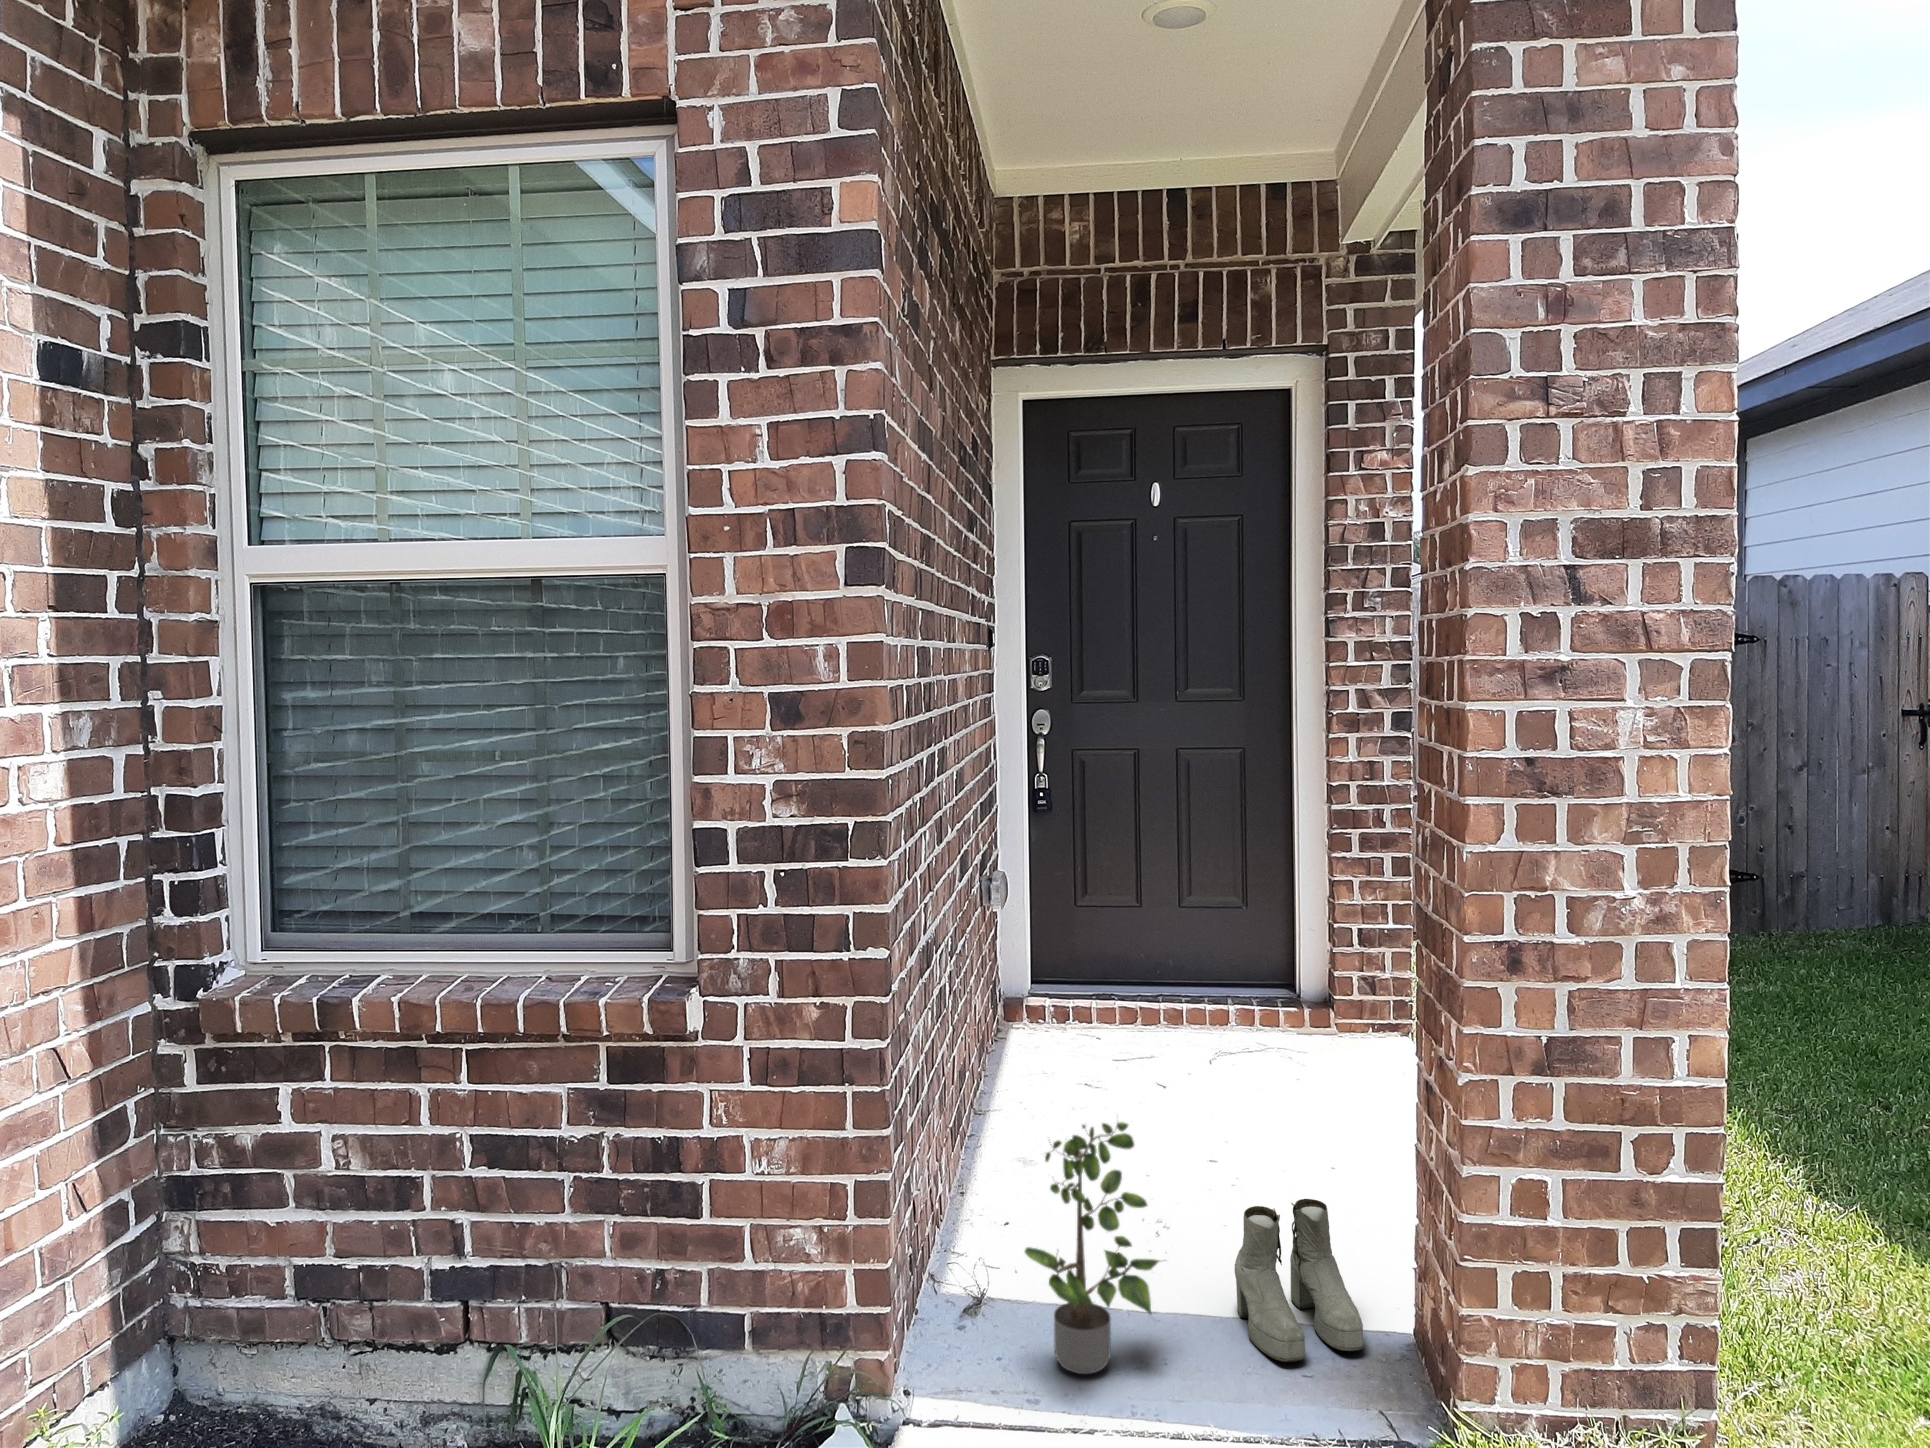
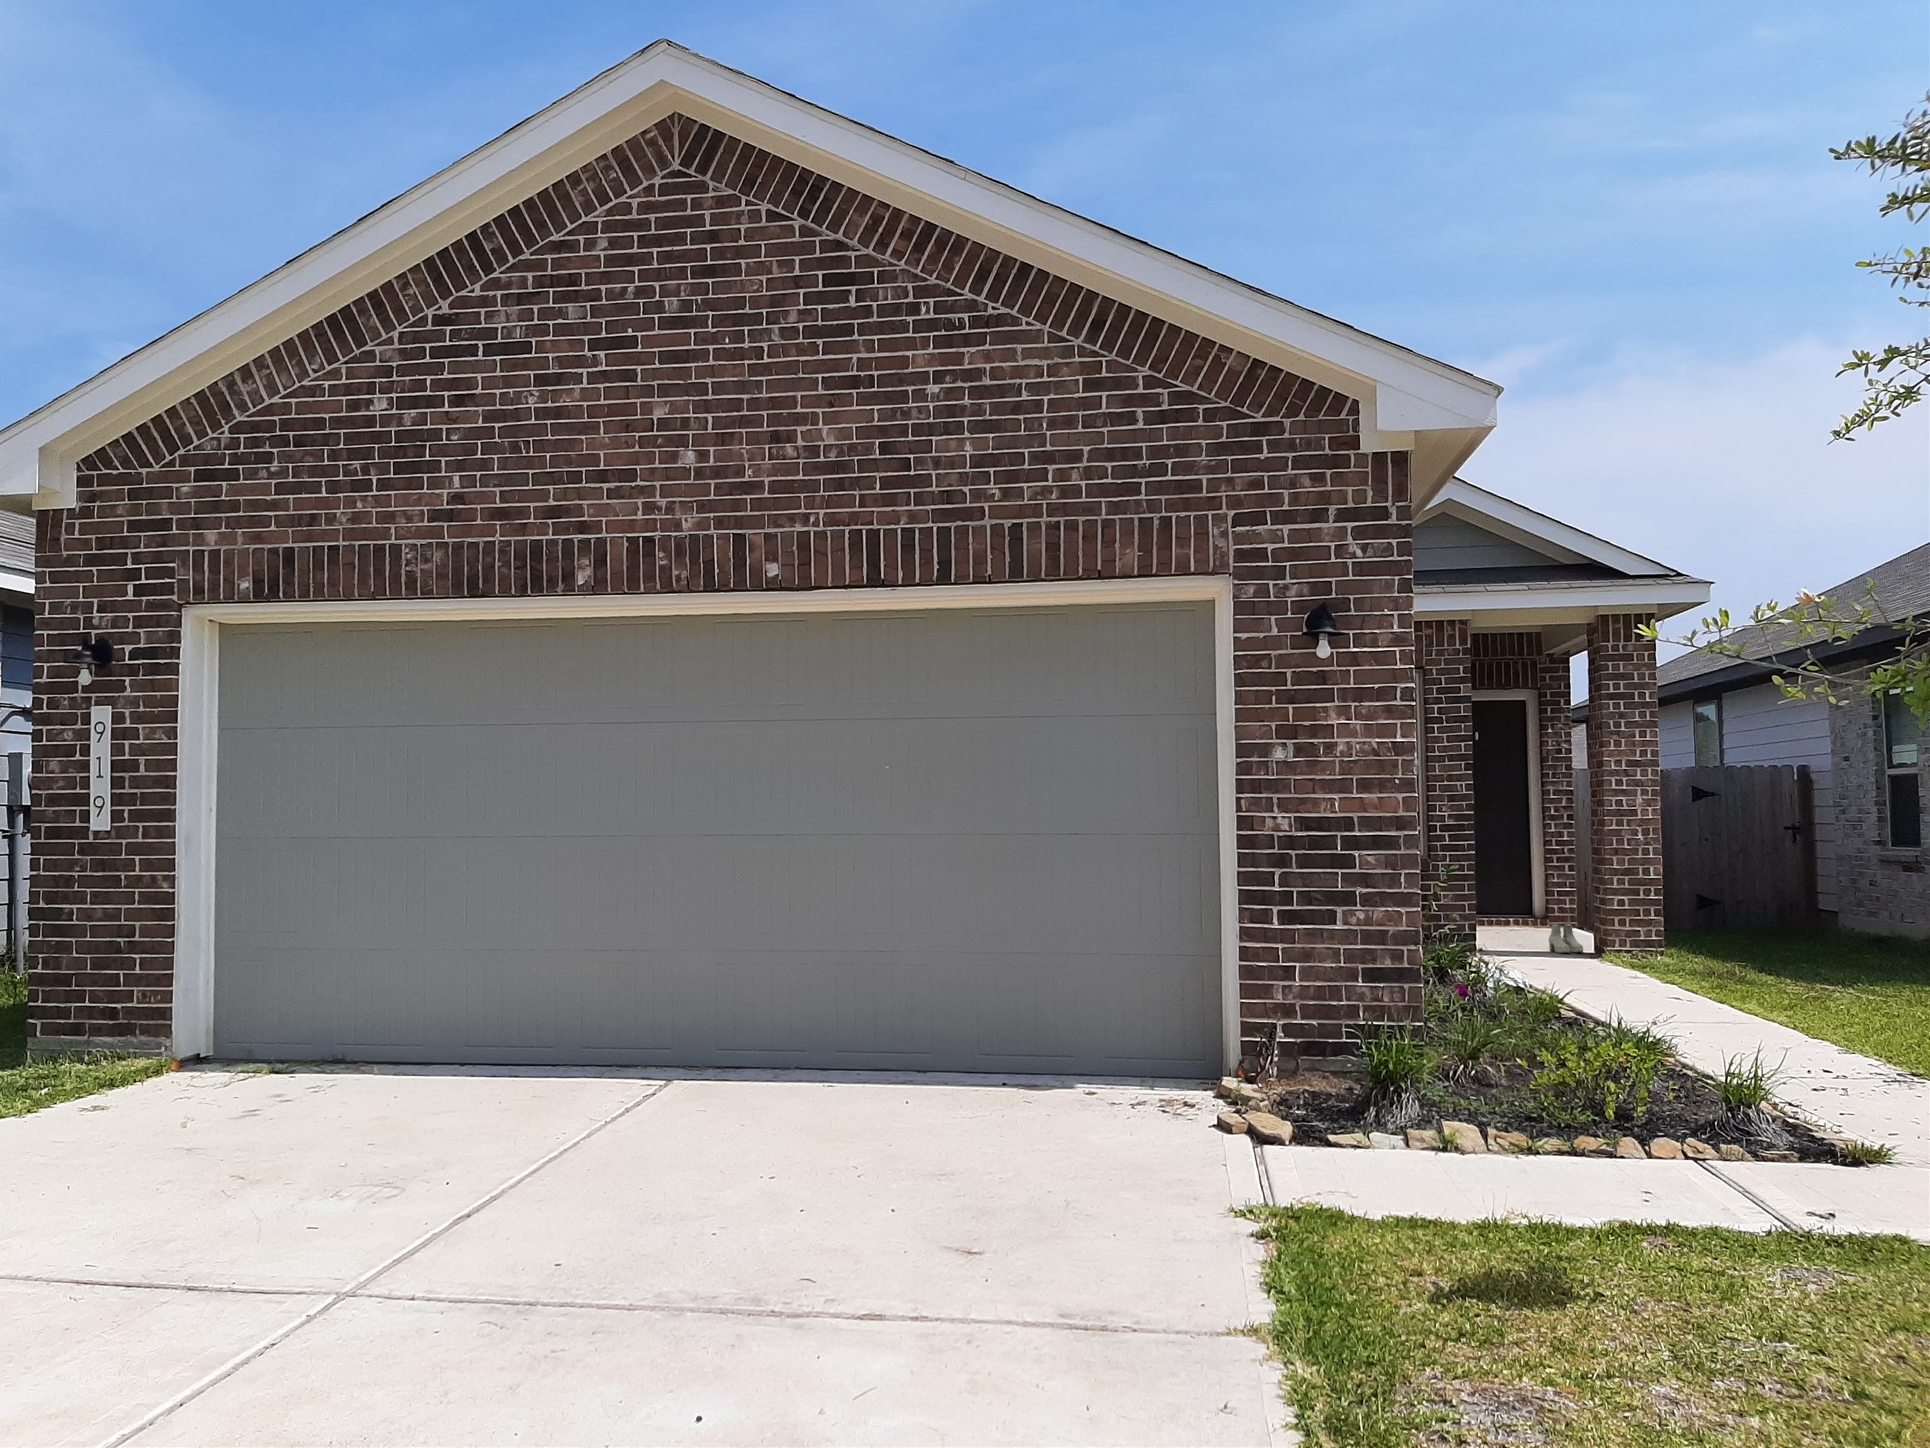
potted plant: present [1025,1122,1159,1374] -> none [1503,895,1535,954]

